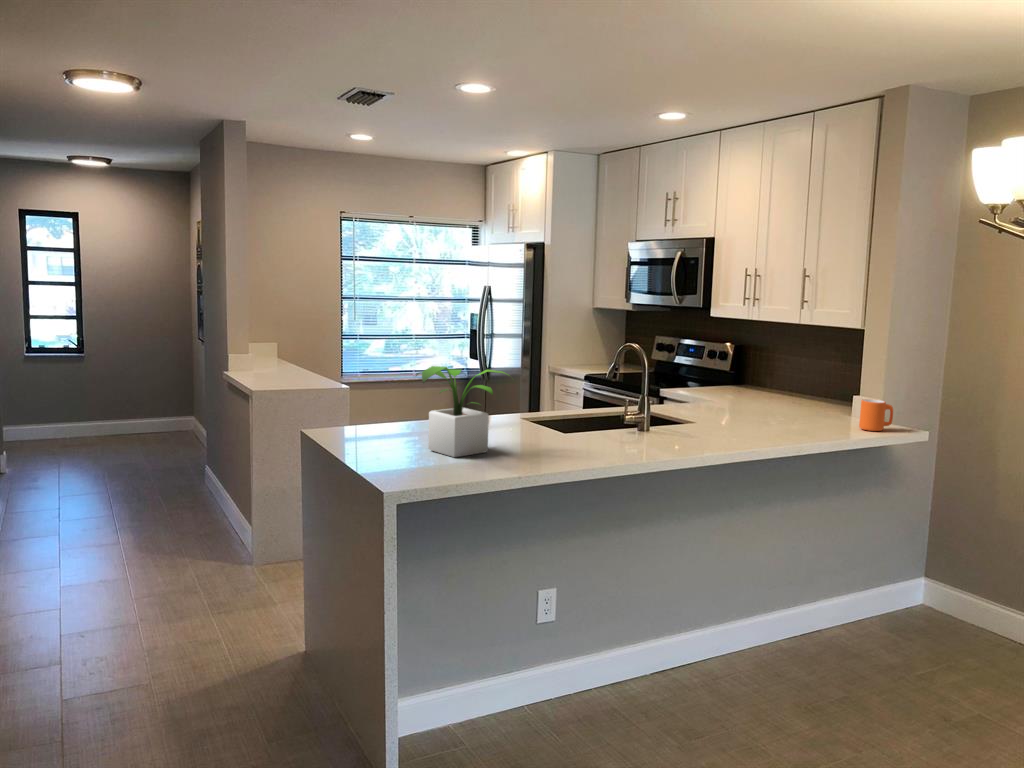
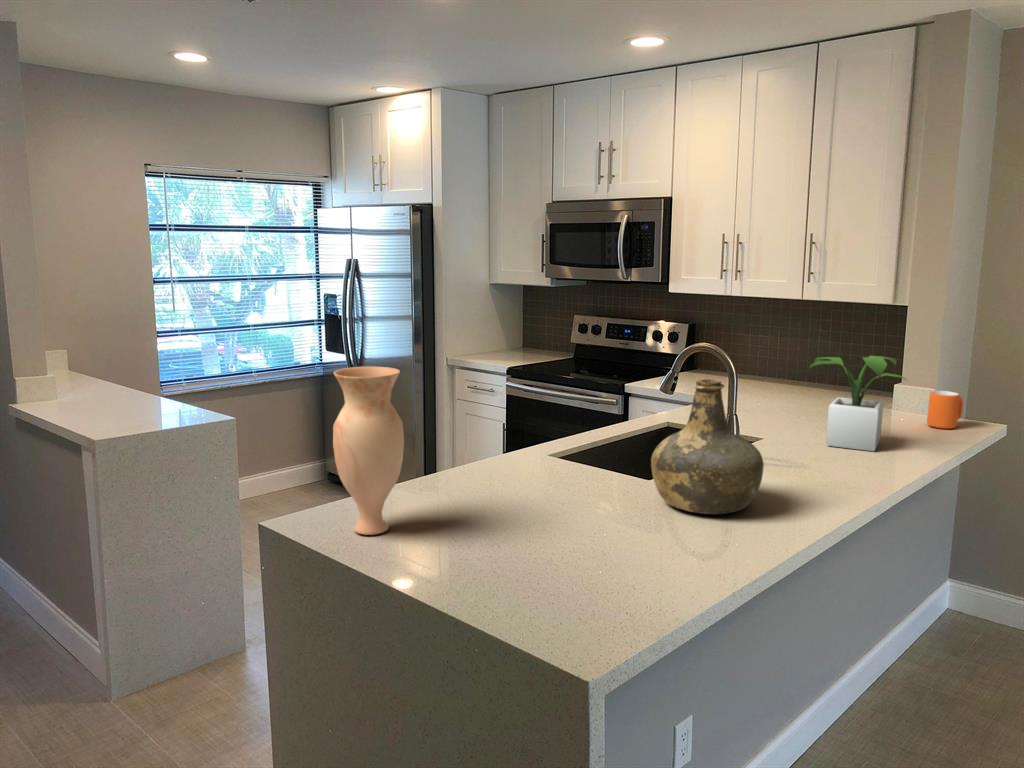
vase: none [333,336,377,439] -> present [333,366,404,535]
bottle: none [544,358,620,450] -> present [651,379,764,514]
potted plant: present [416,366,508,457] -> present [809,356,906,451]

